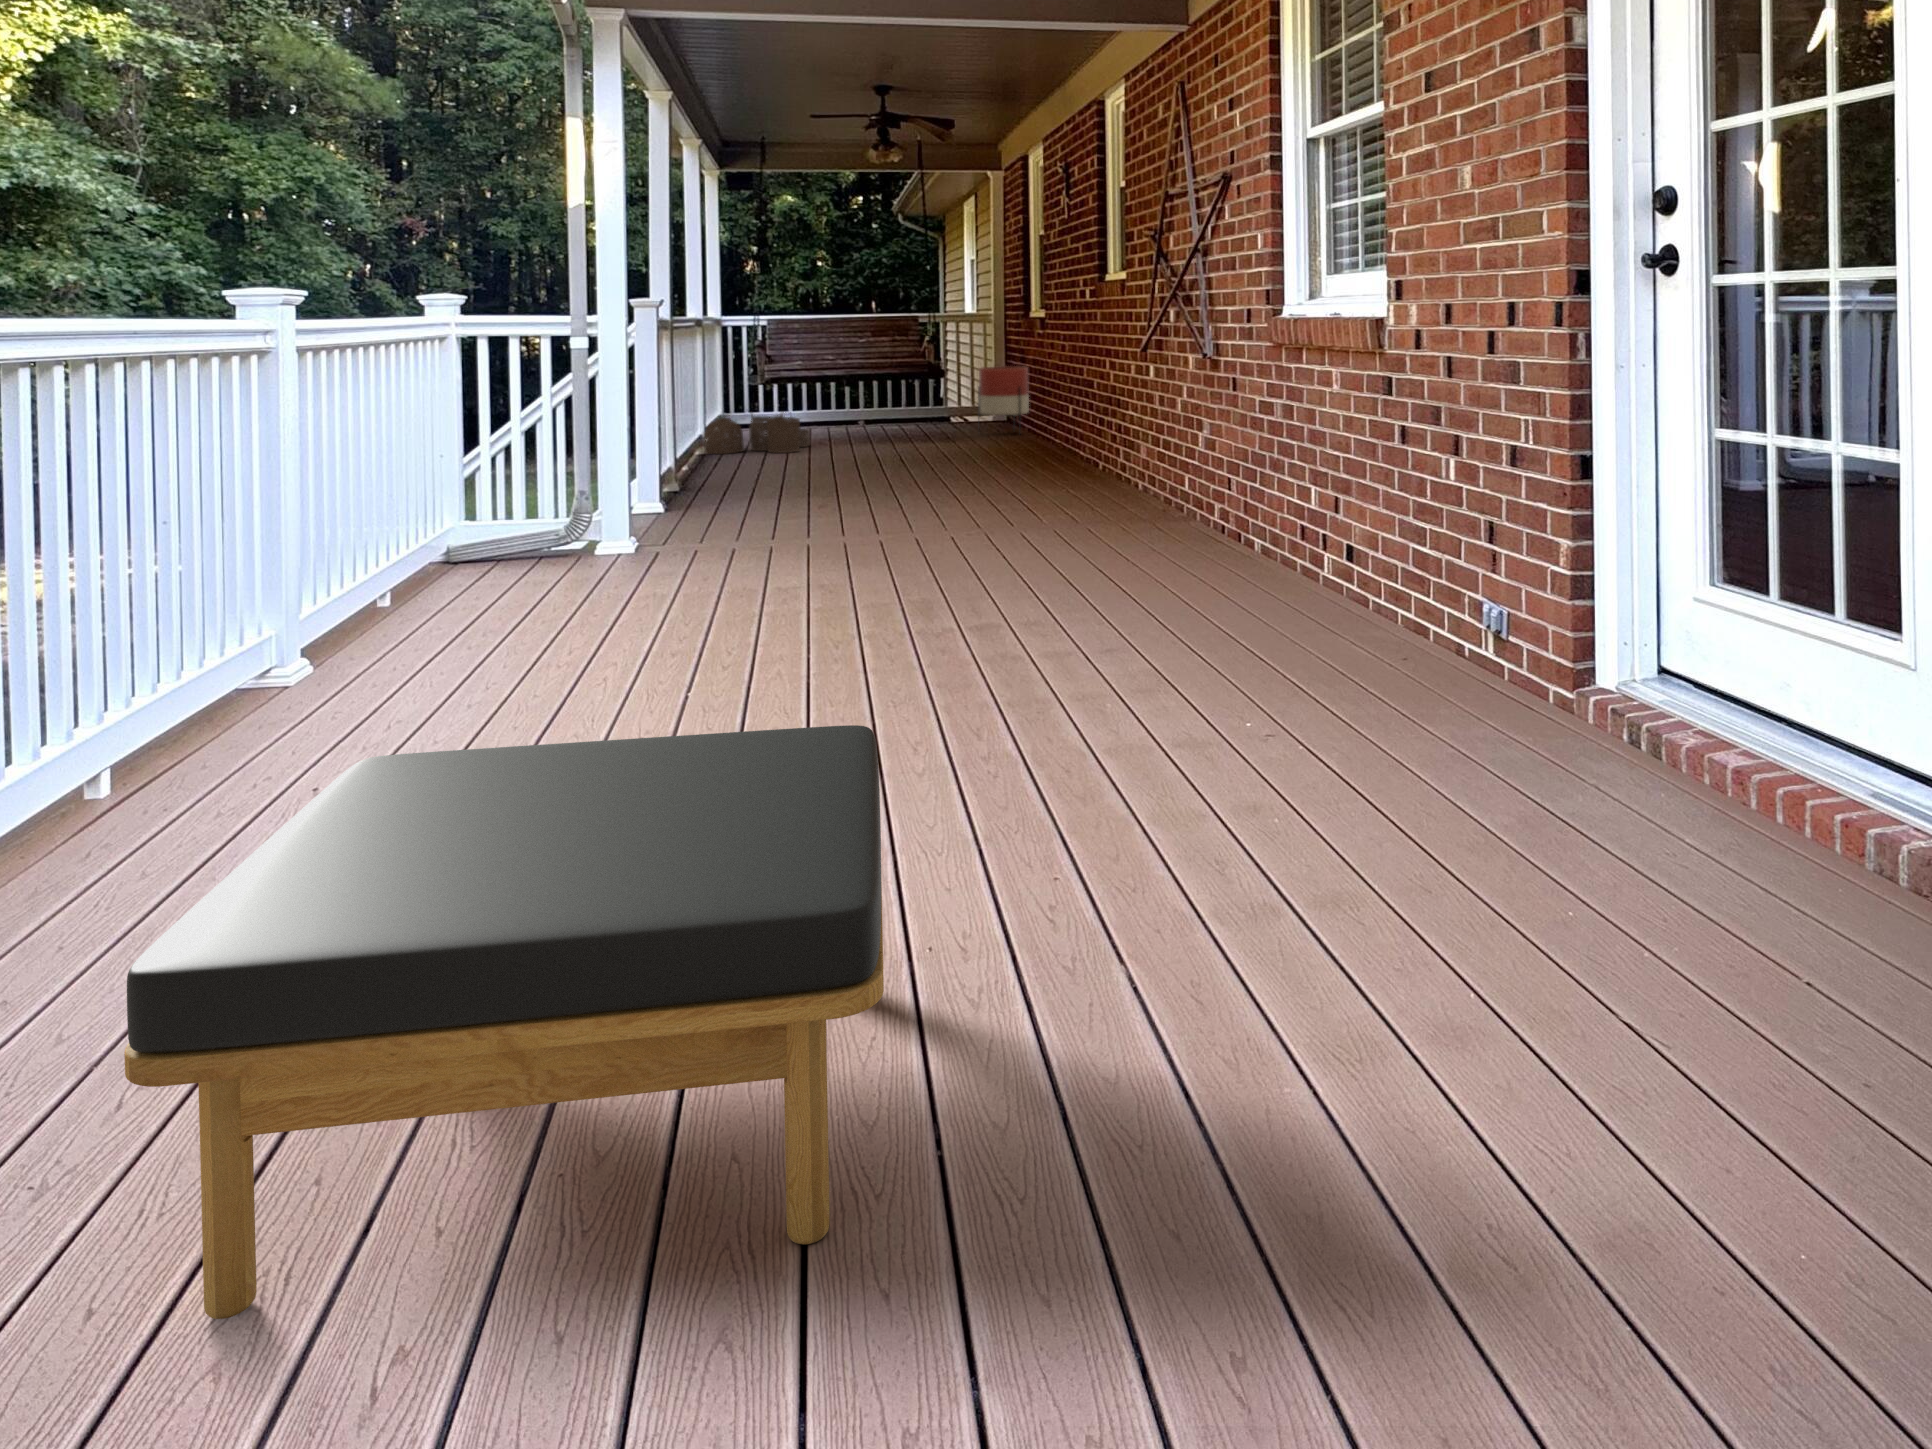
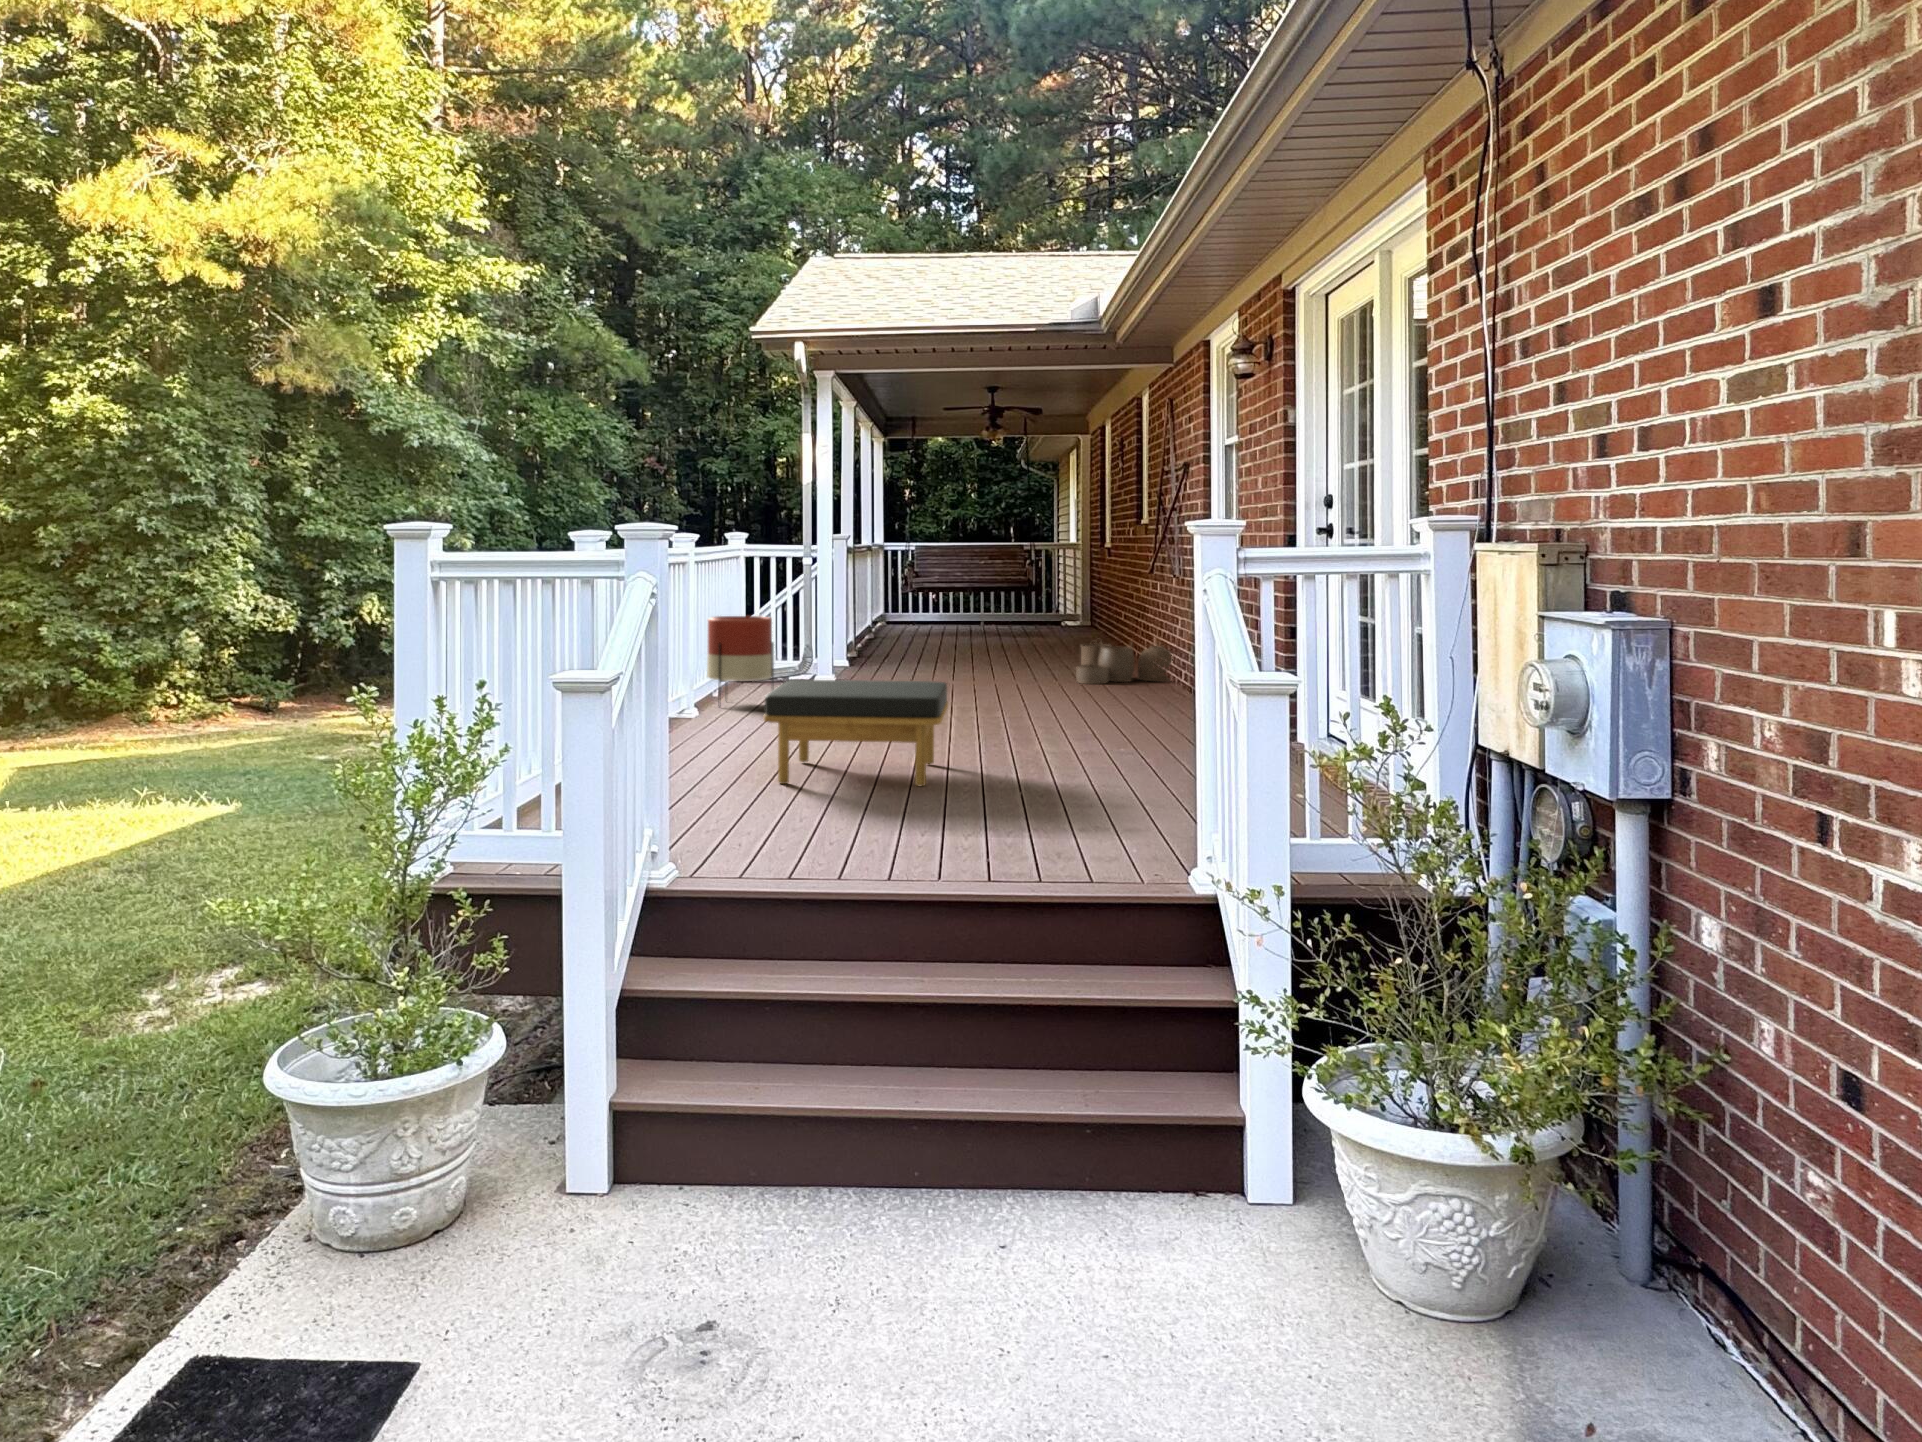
planter: present [978,366,1029,429] -> present [707,616,774,706]
woven basket: present [704,414,810,454] -> present [1076,641,1173,684]

